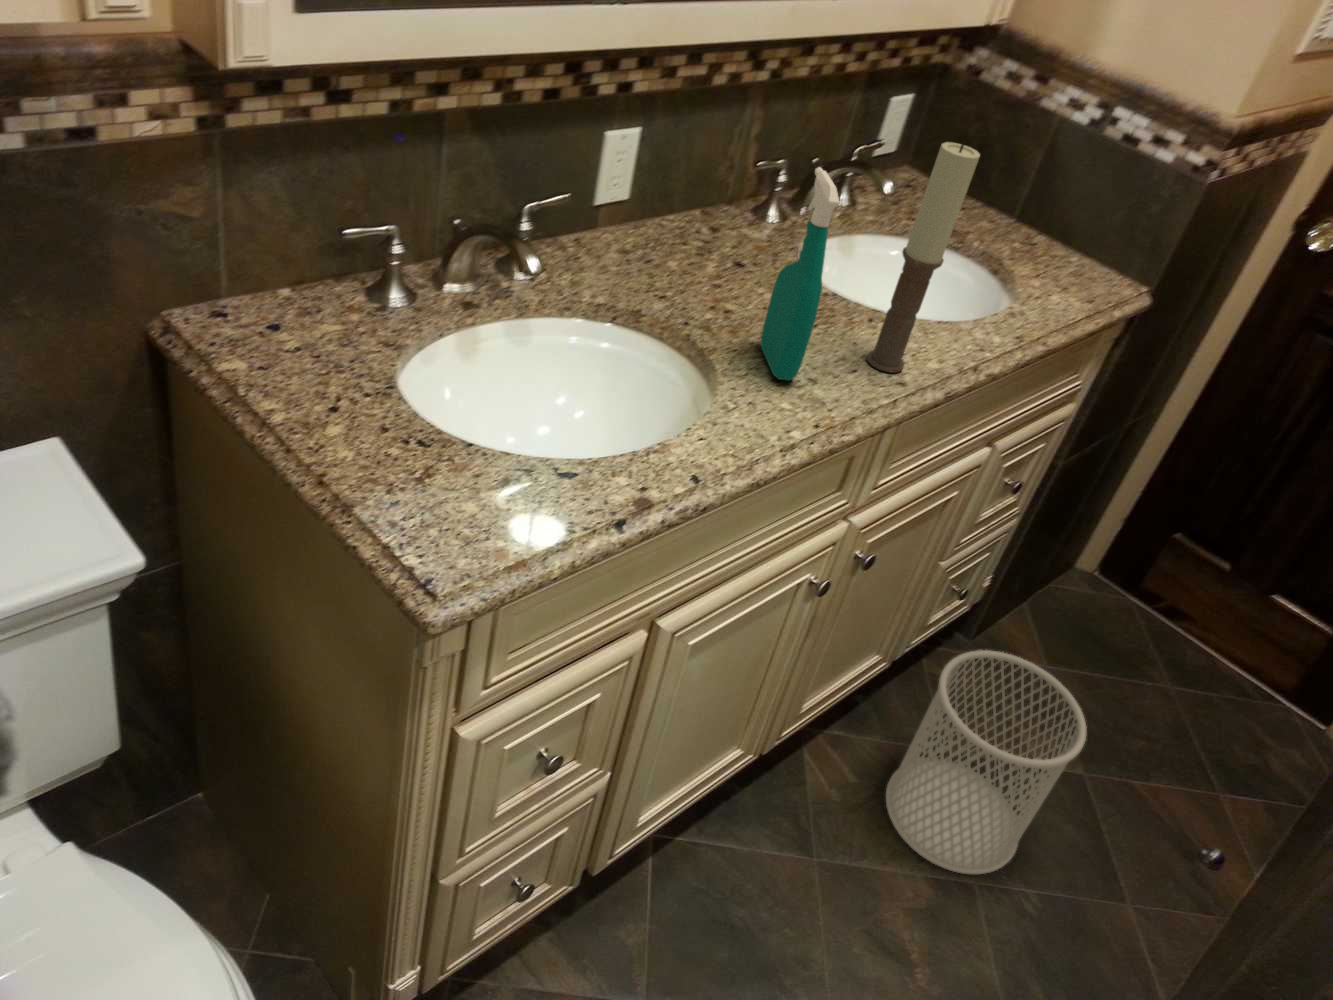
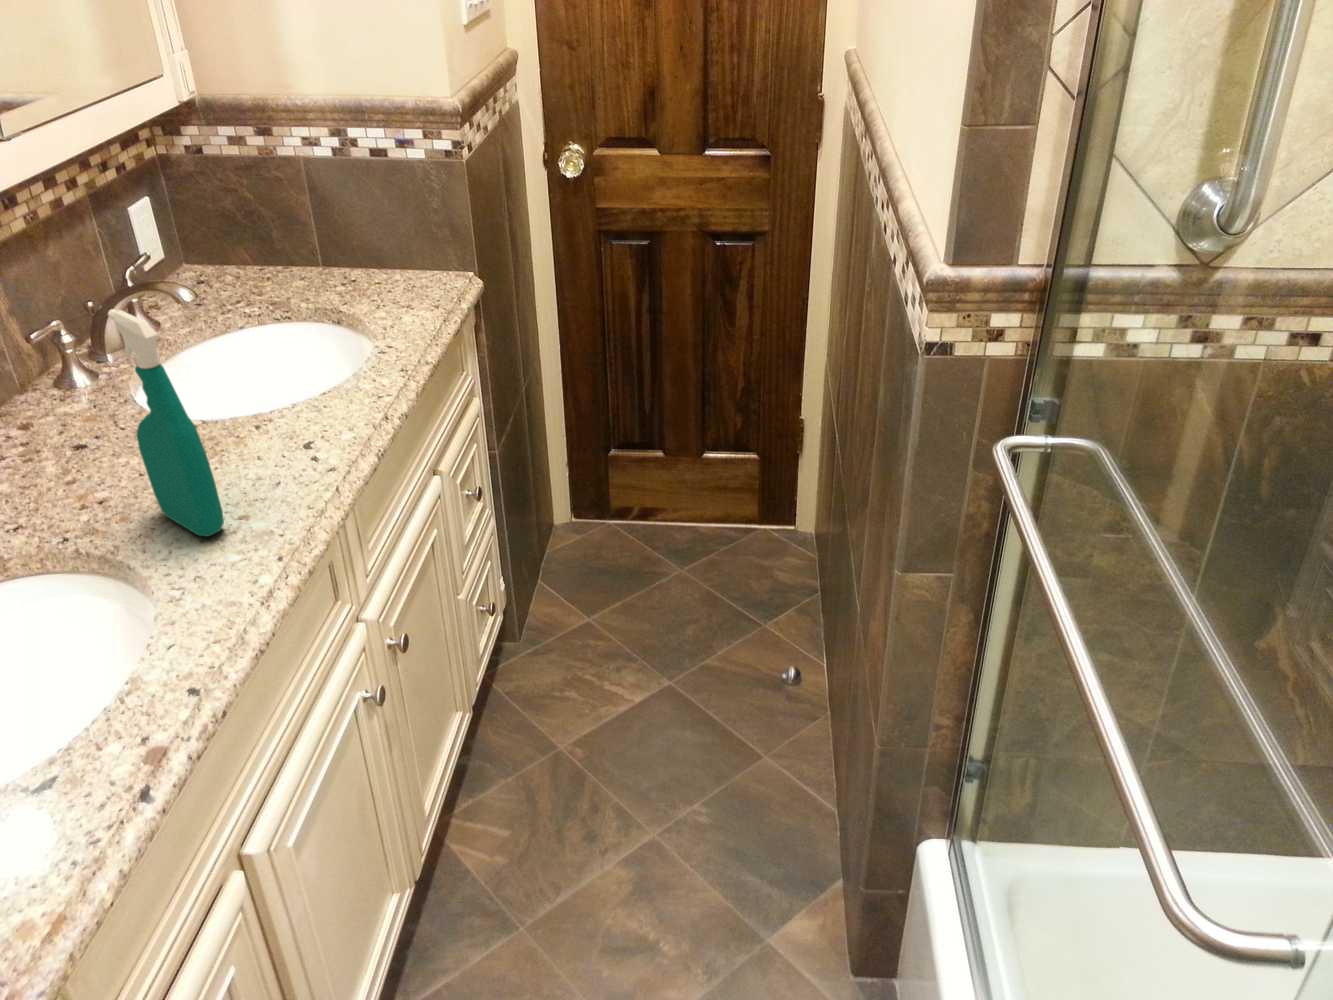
candle: present [867,142,980,373] -> none [223,217,321,469]
wastebasket: present [886,650,1086,874] -> none [520,628,669,850]

